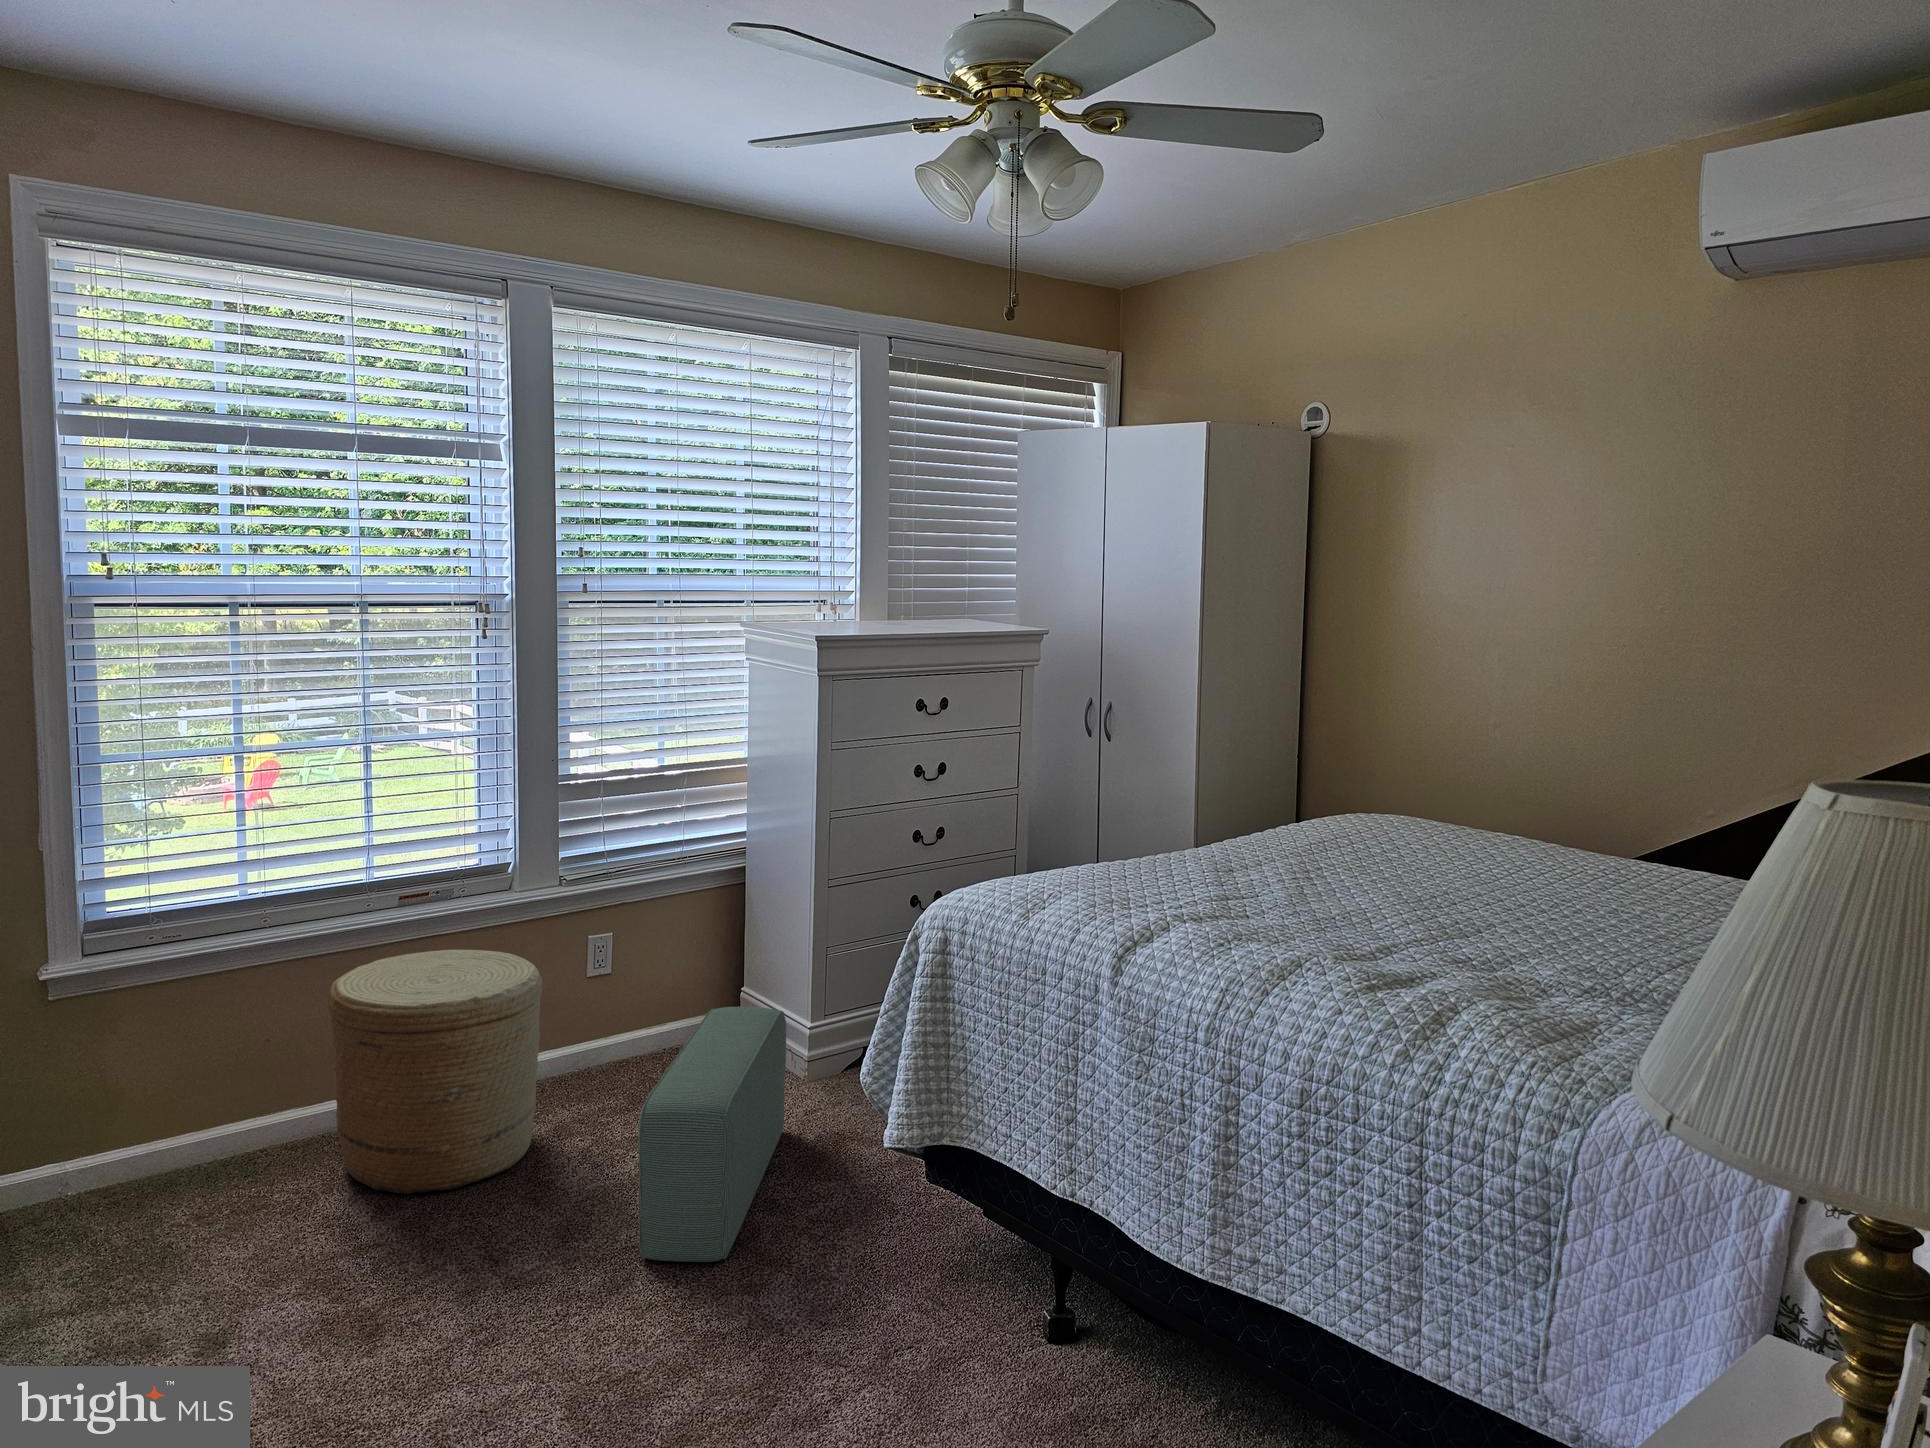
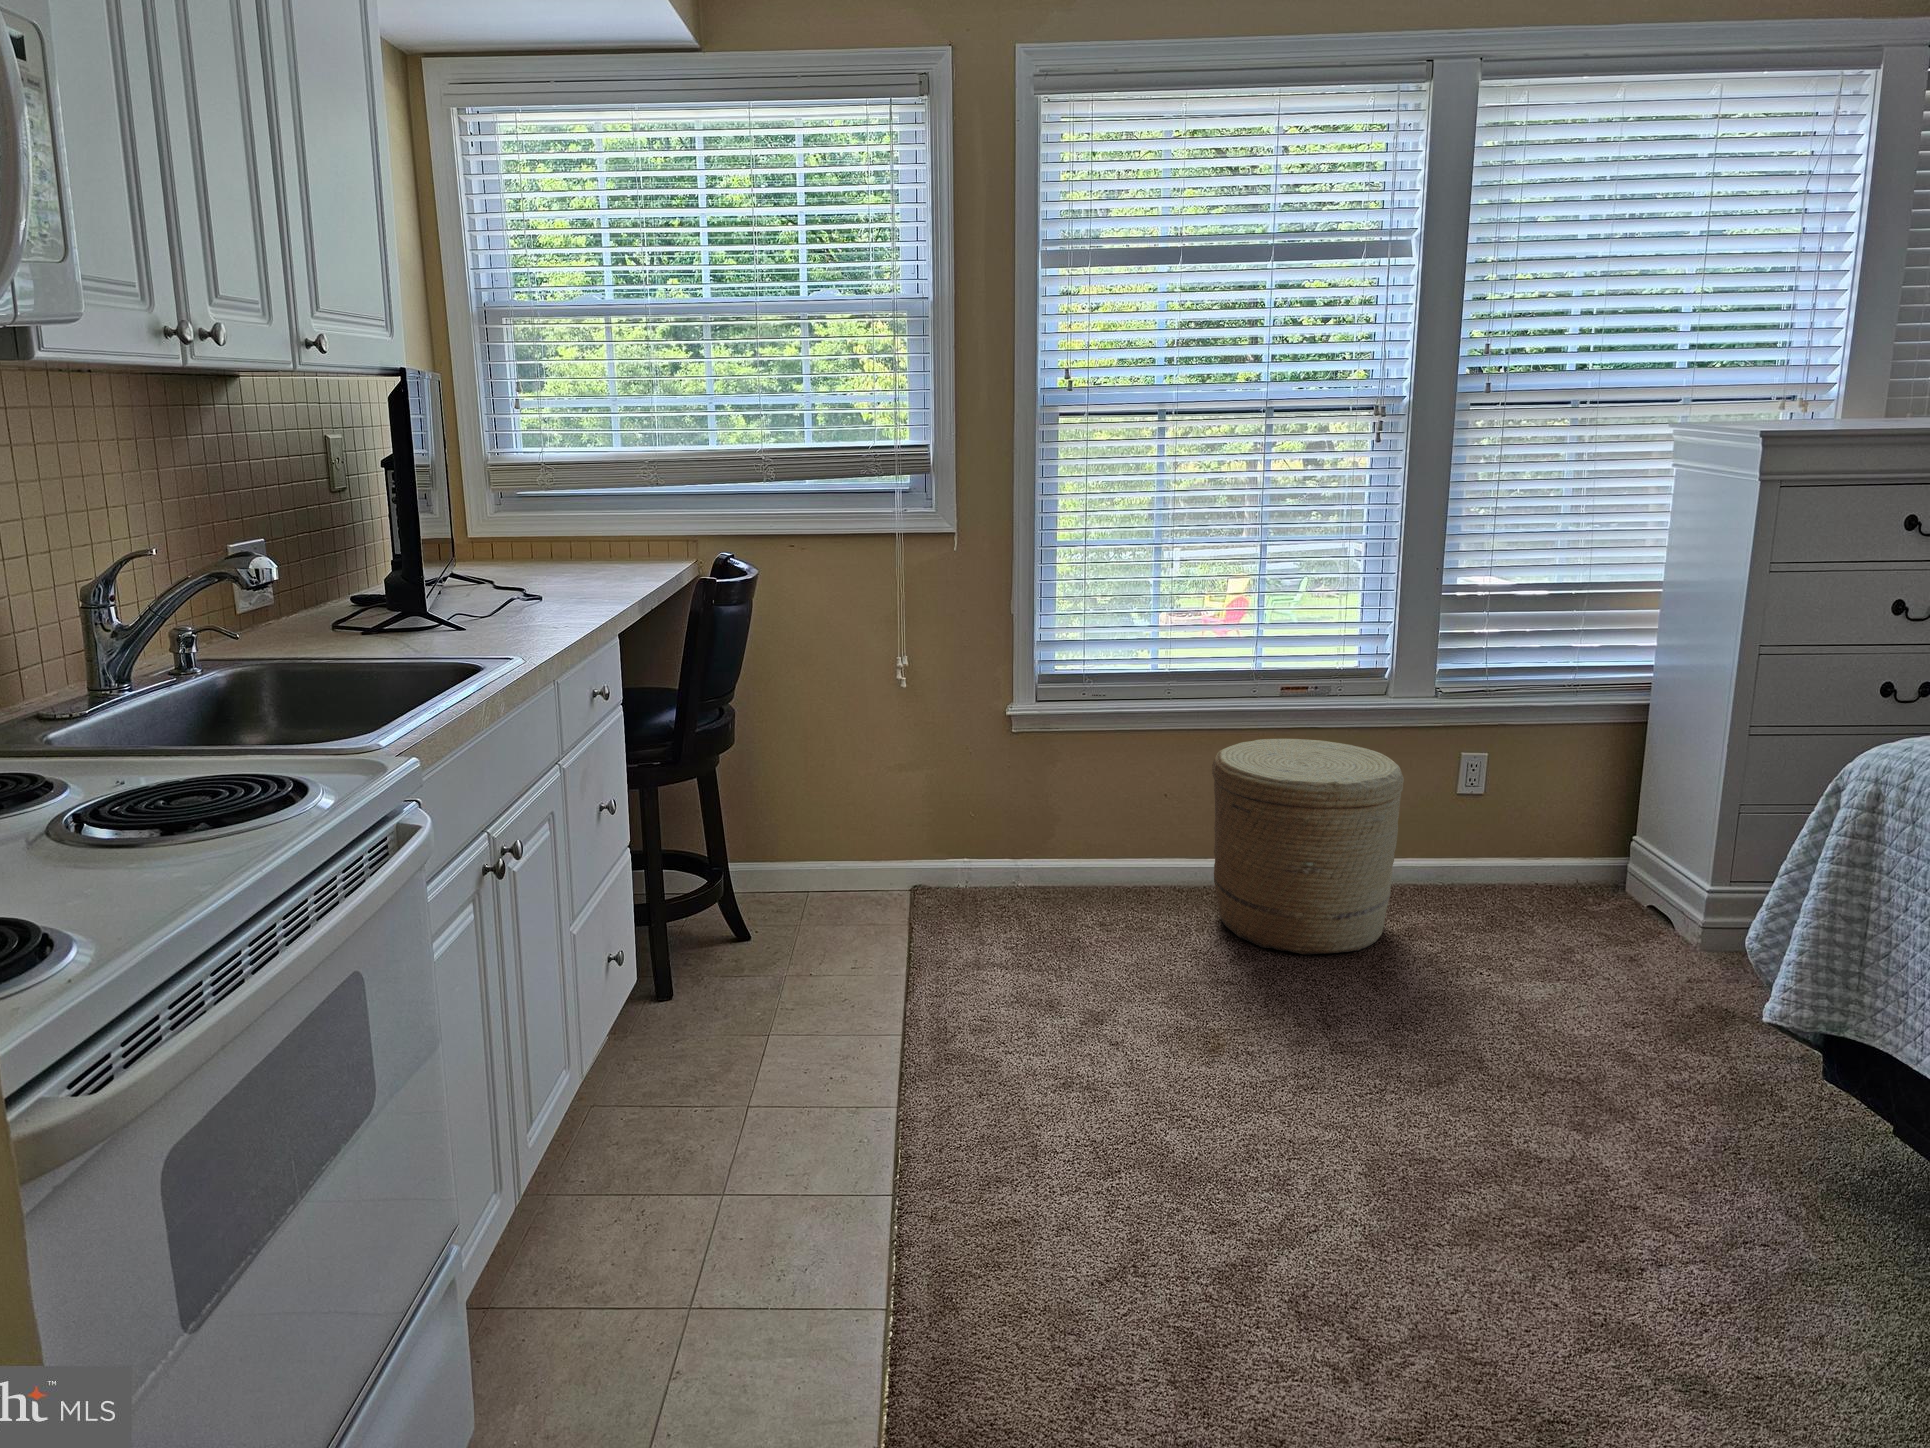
pouf: present [638,1007,786,1262] -> none [1466,841,1671,1090]

